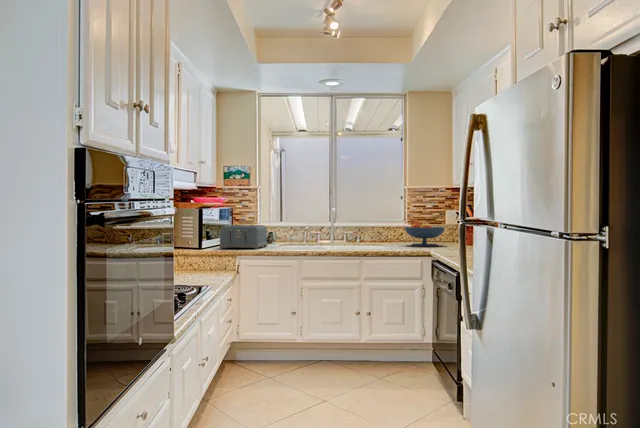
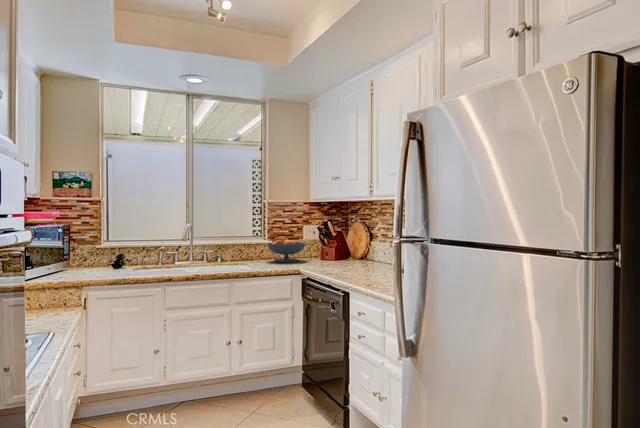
toaster: present [219,225,268,249] -> none [55,247,117,278]

